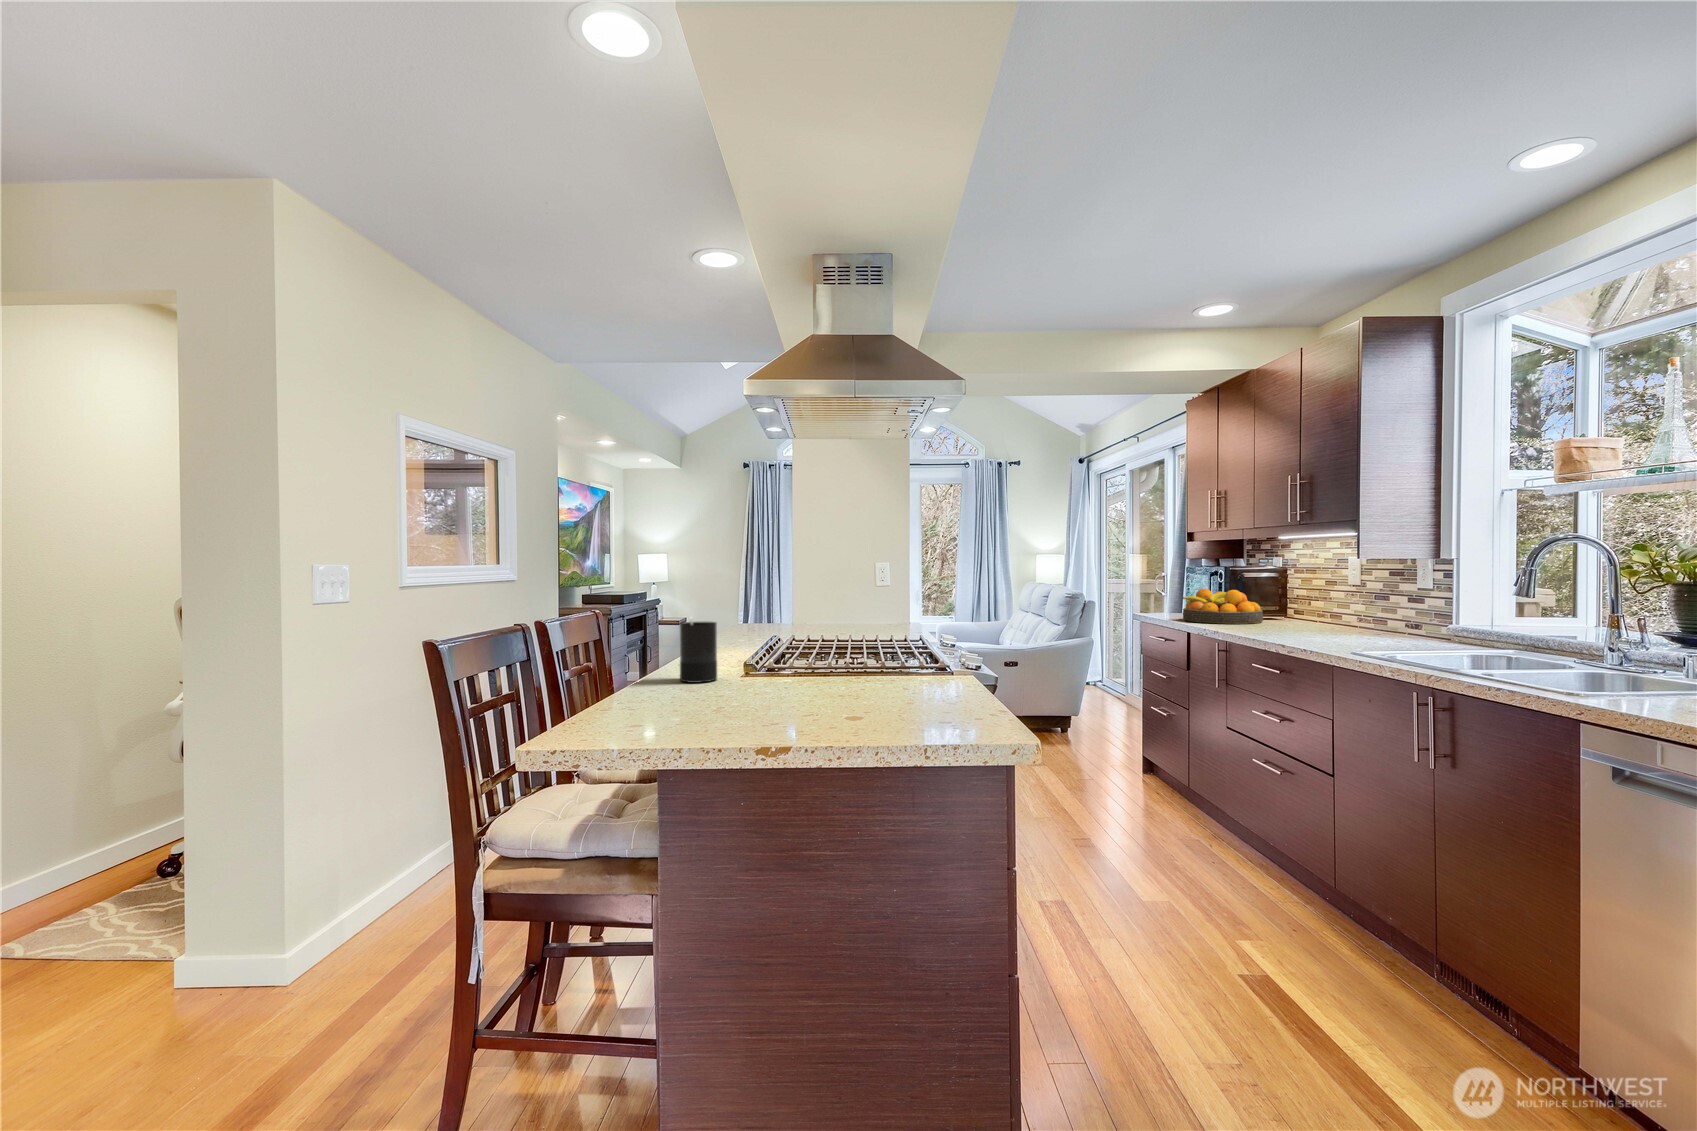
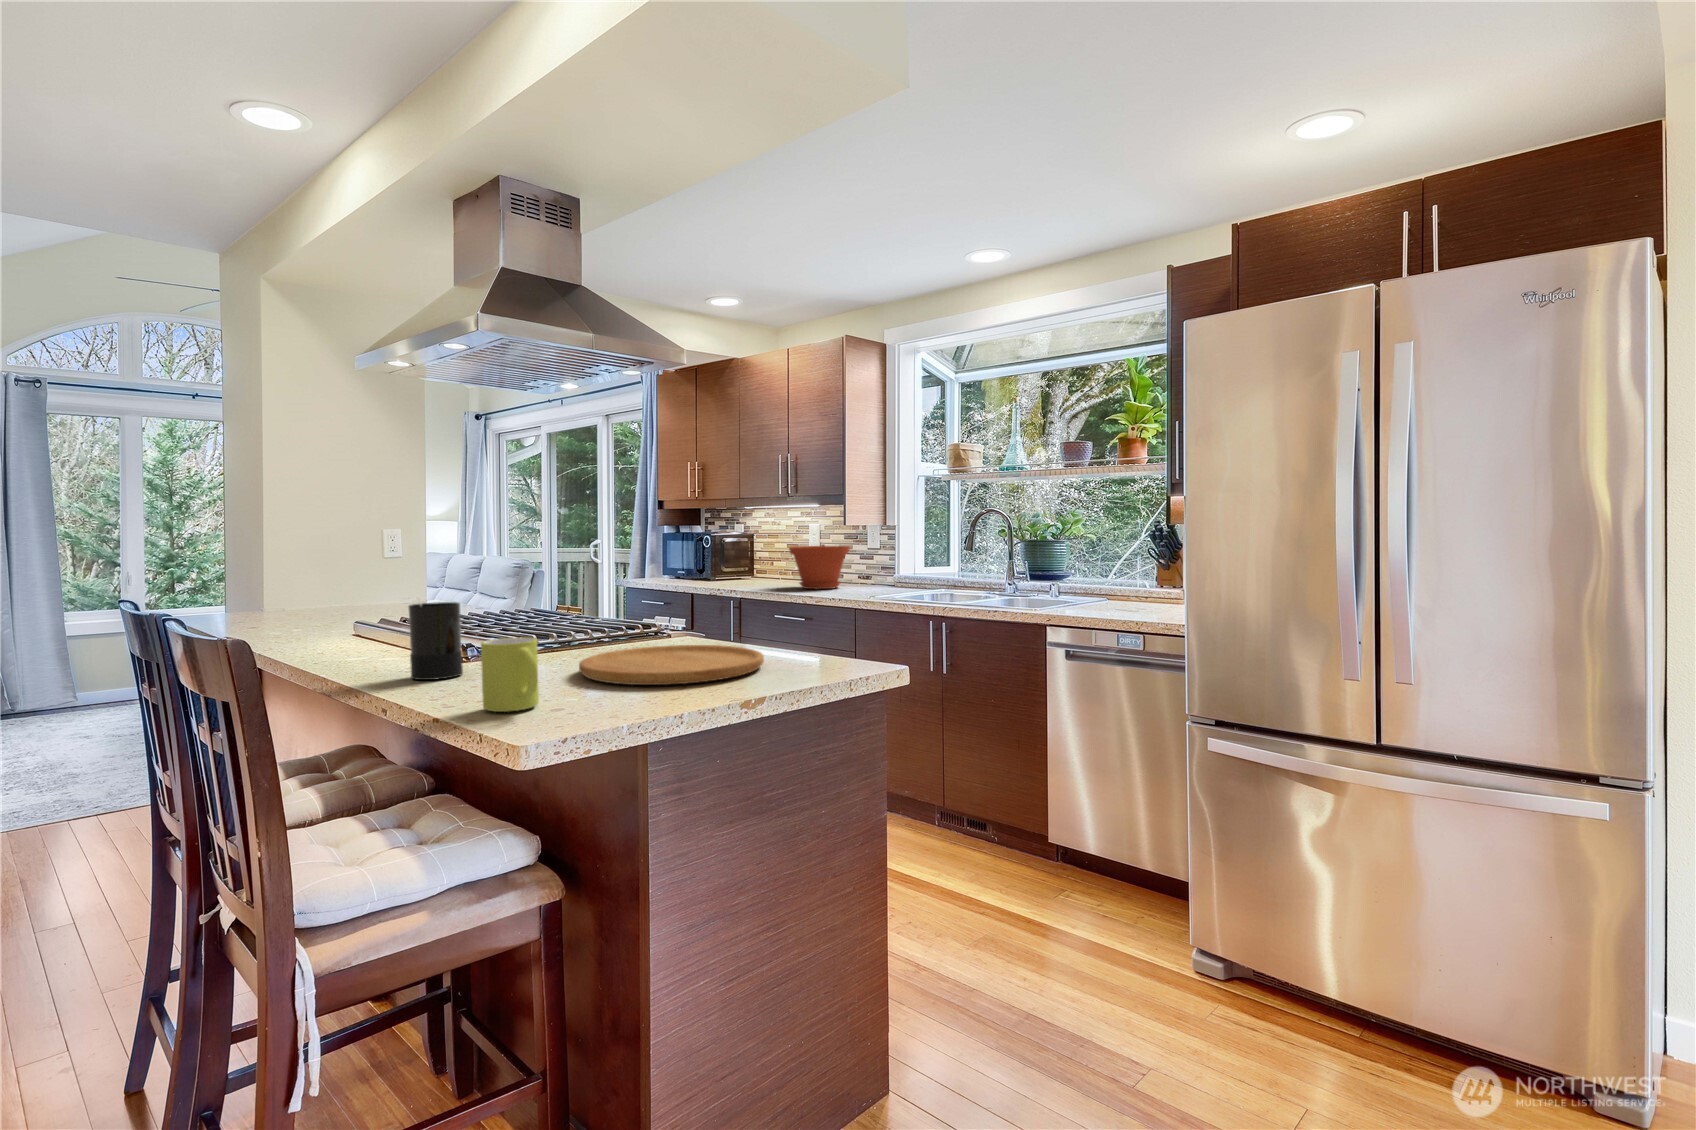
plant pot: none [1286,584,1376,637] -> present [789,546,850,589]
fruit bowl: present [1182,589,1263,624] -> none [683,554,749,586]
mug: none [609,656,655,717] -> present [481,637,539,712]
cutting board: none [737,678,915,721] -> present [579,645,764,685]

